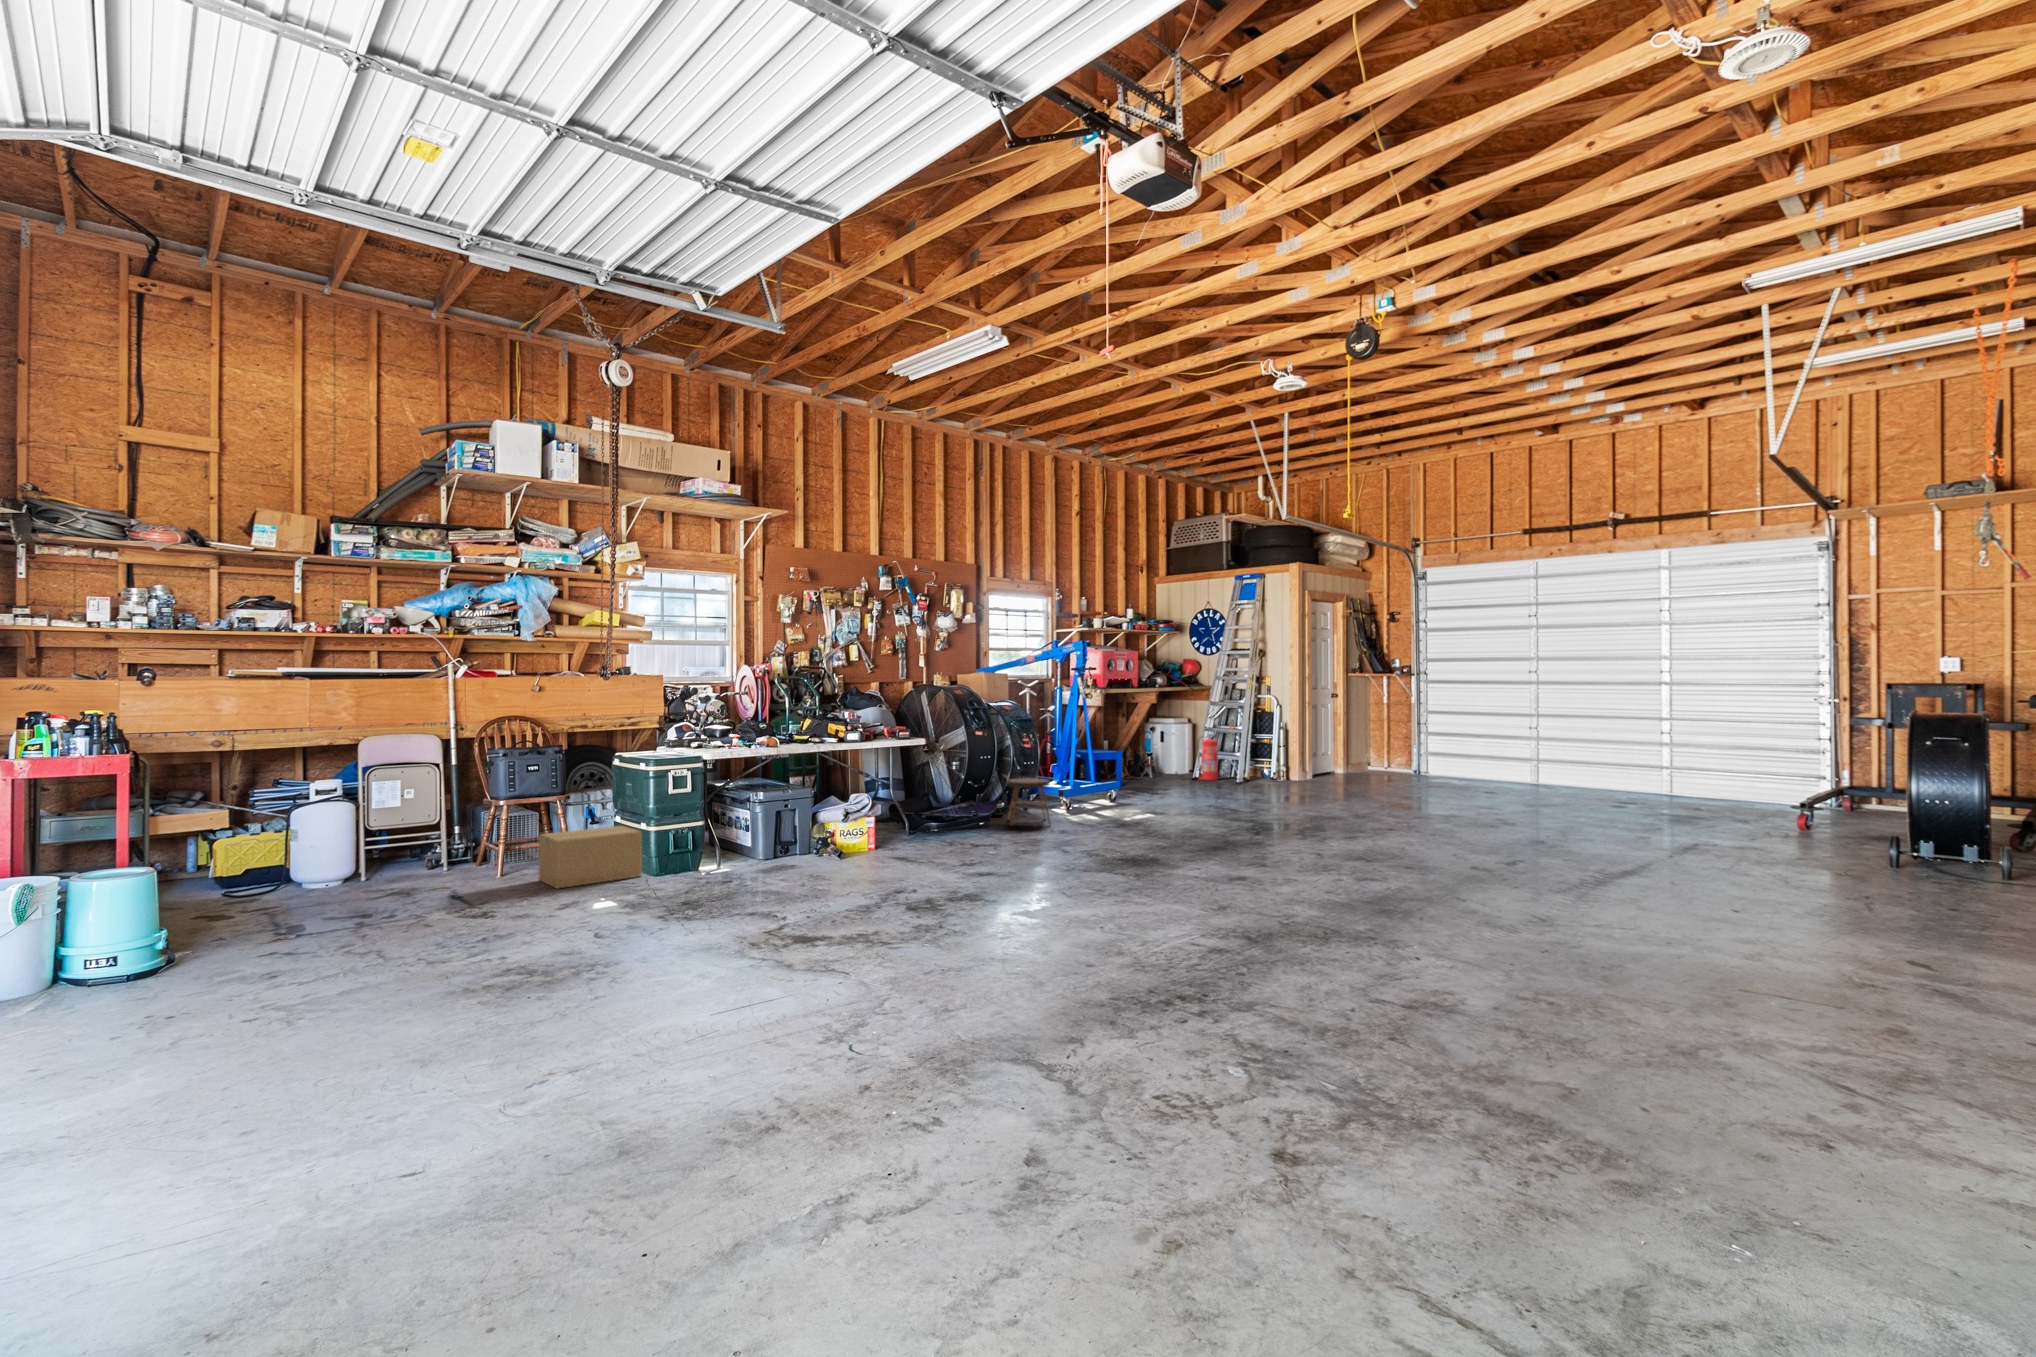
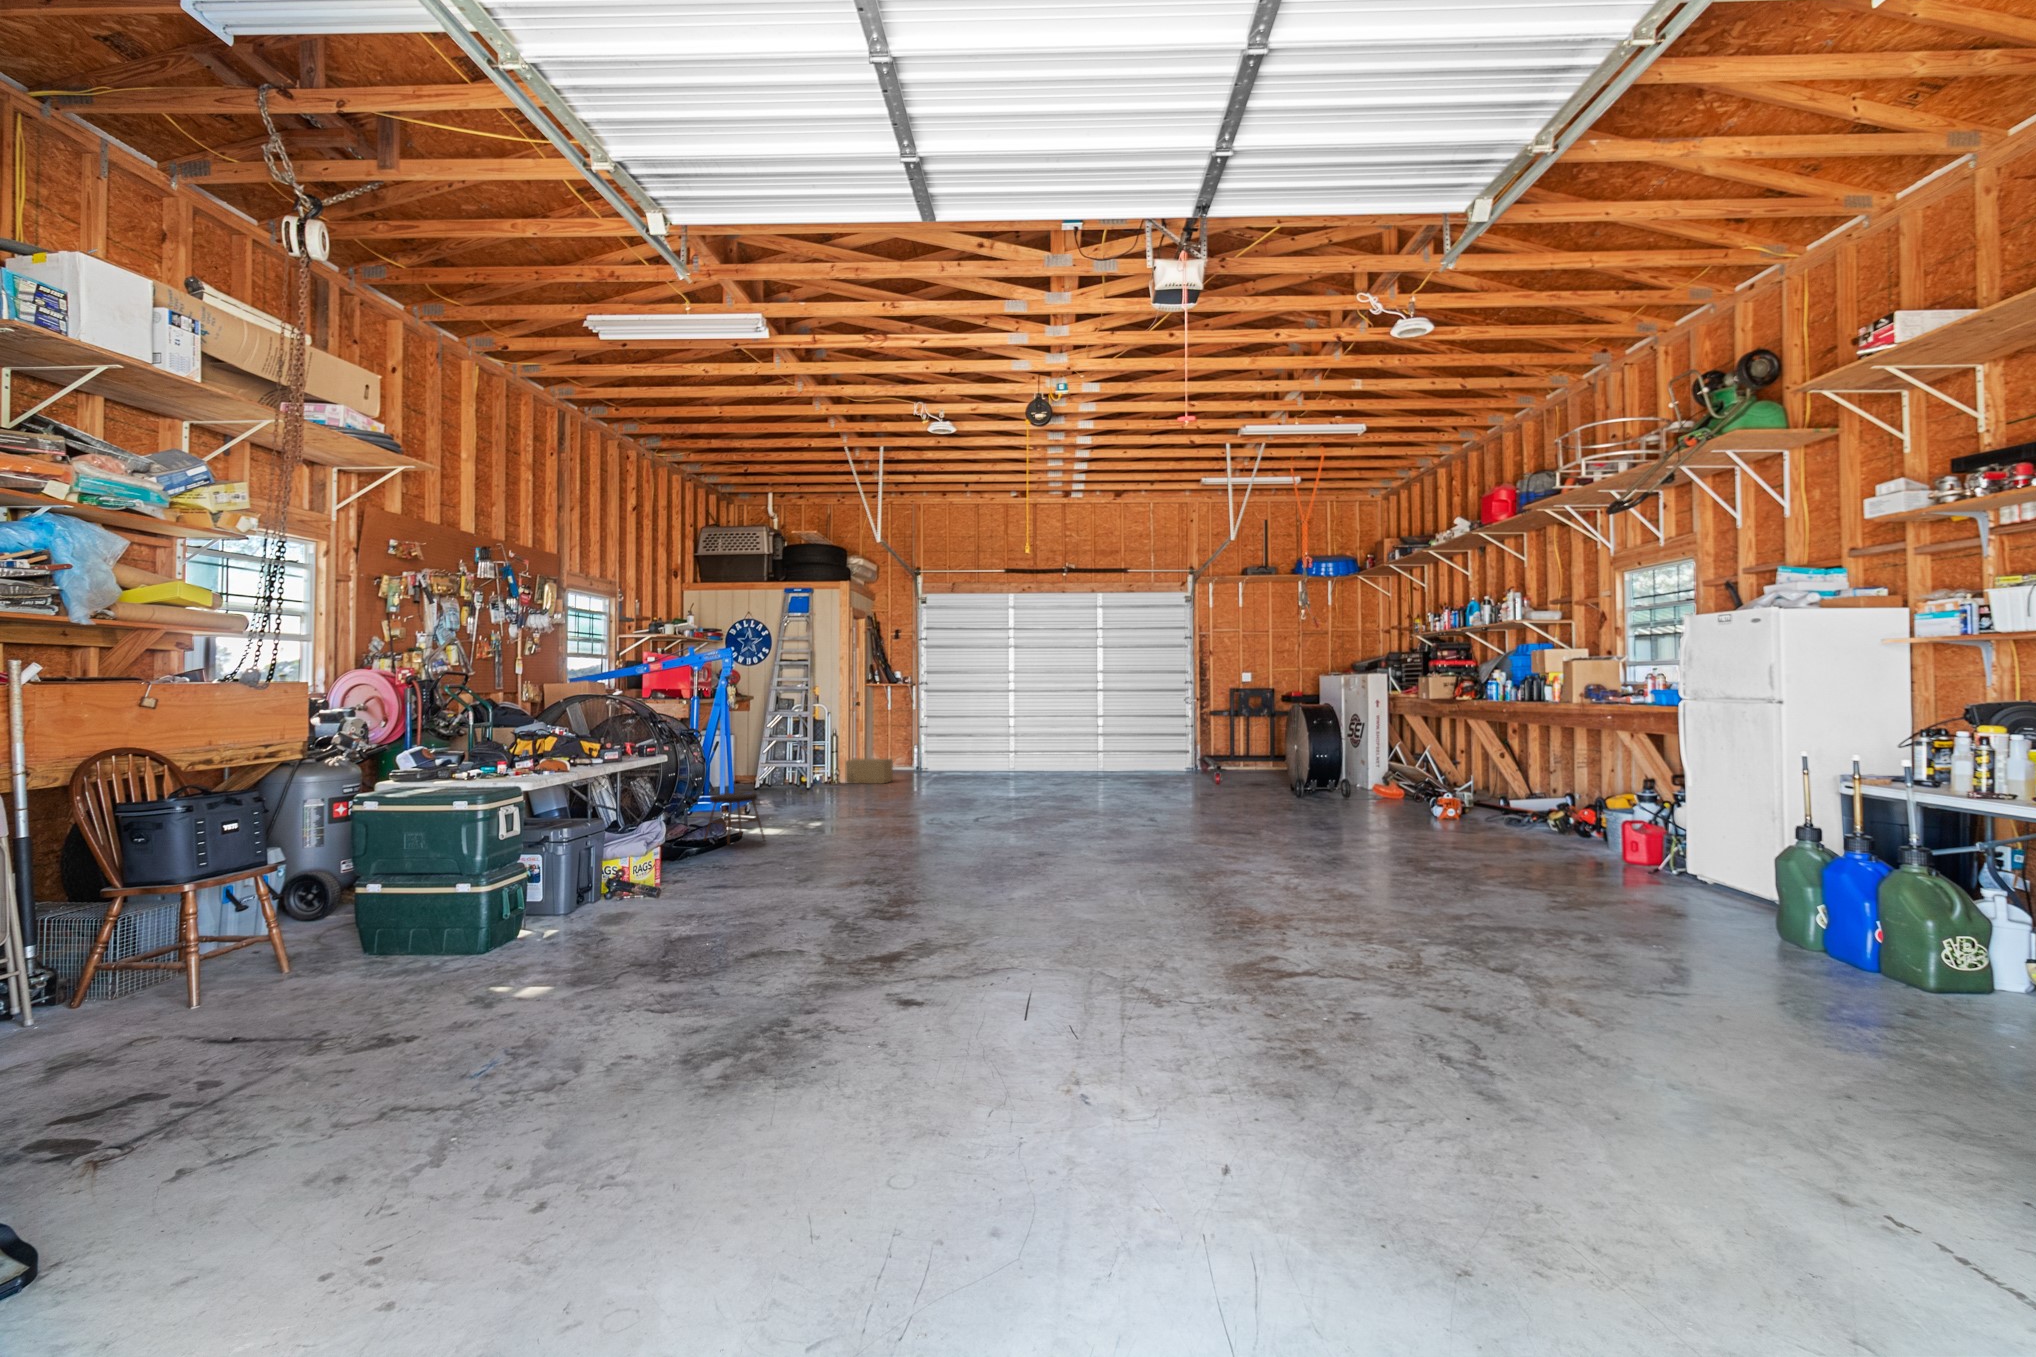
fire extinguisher: present [1197,734,1218,780] -> none [759,740,780,789]
cardboard box: present [539,826,642,889] -> present [845,759,893,784]

